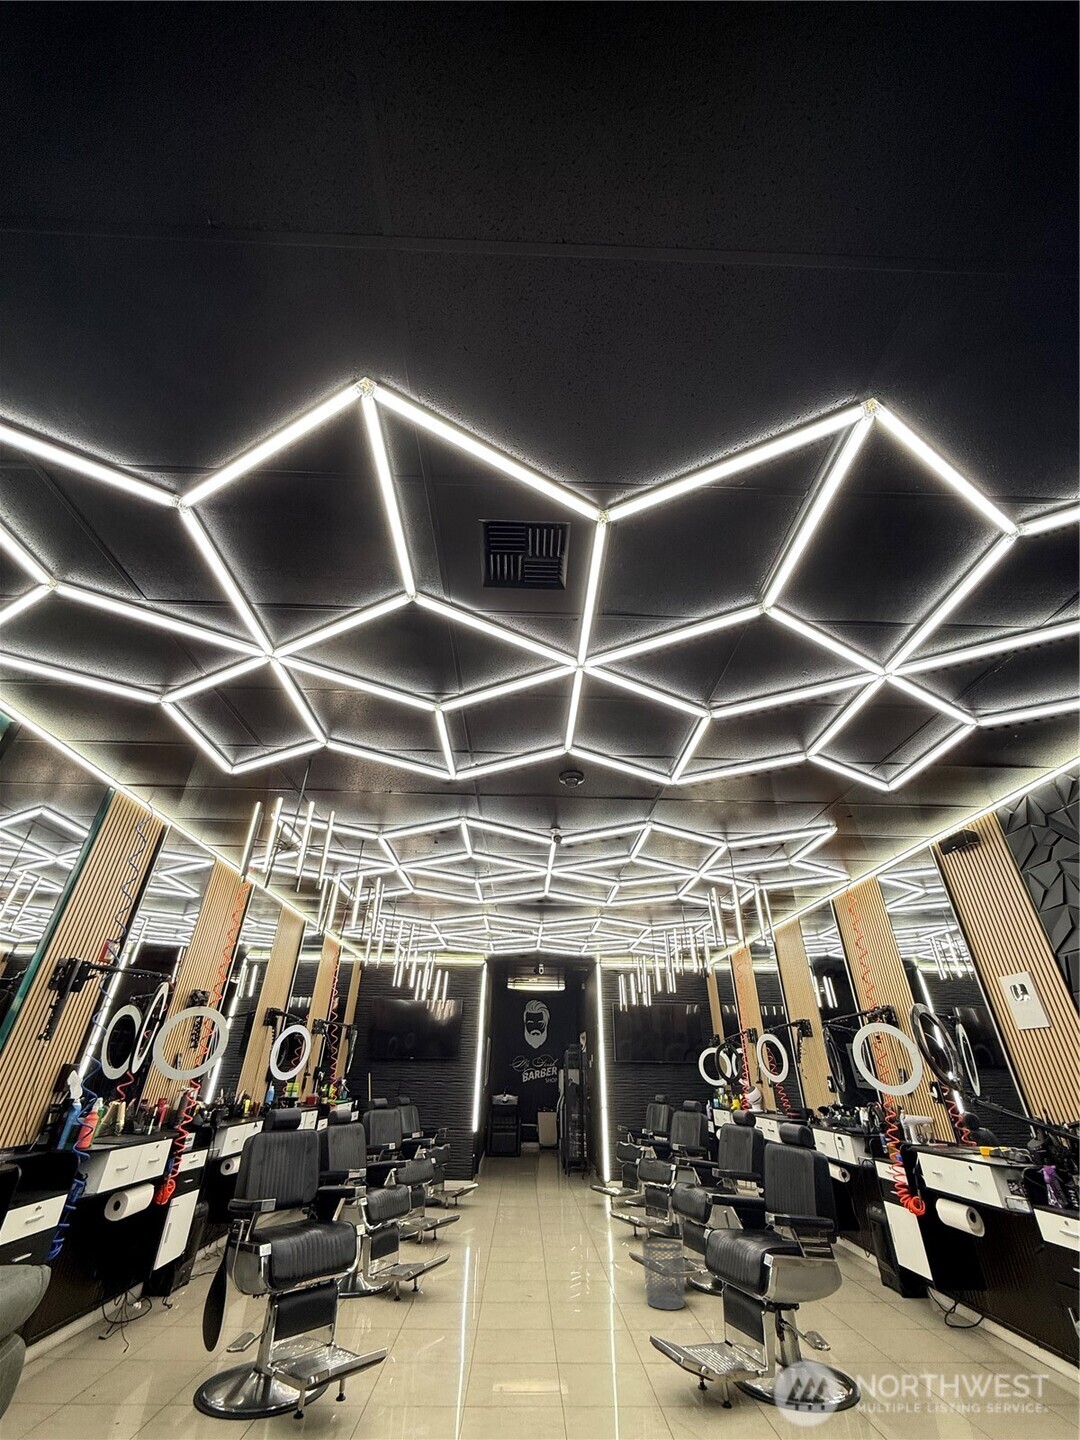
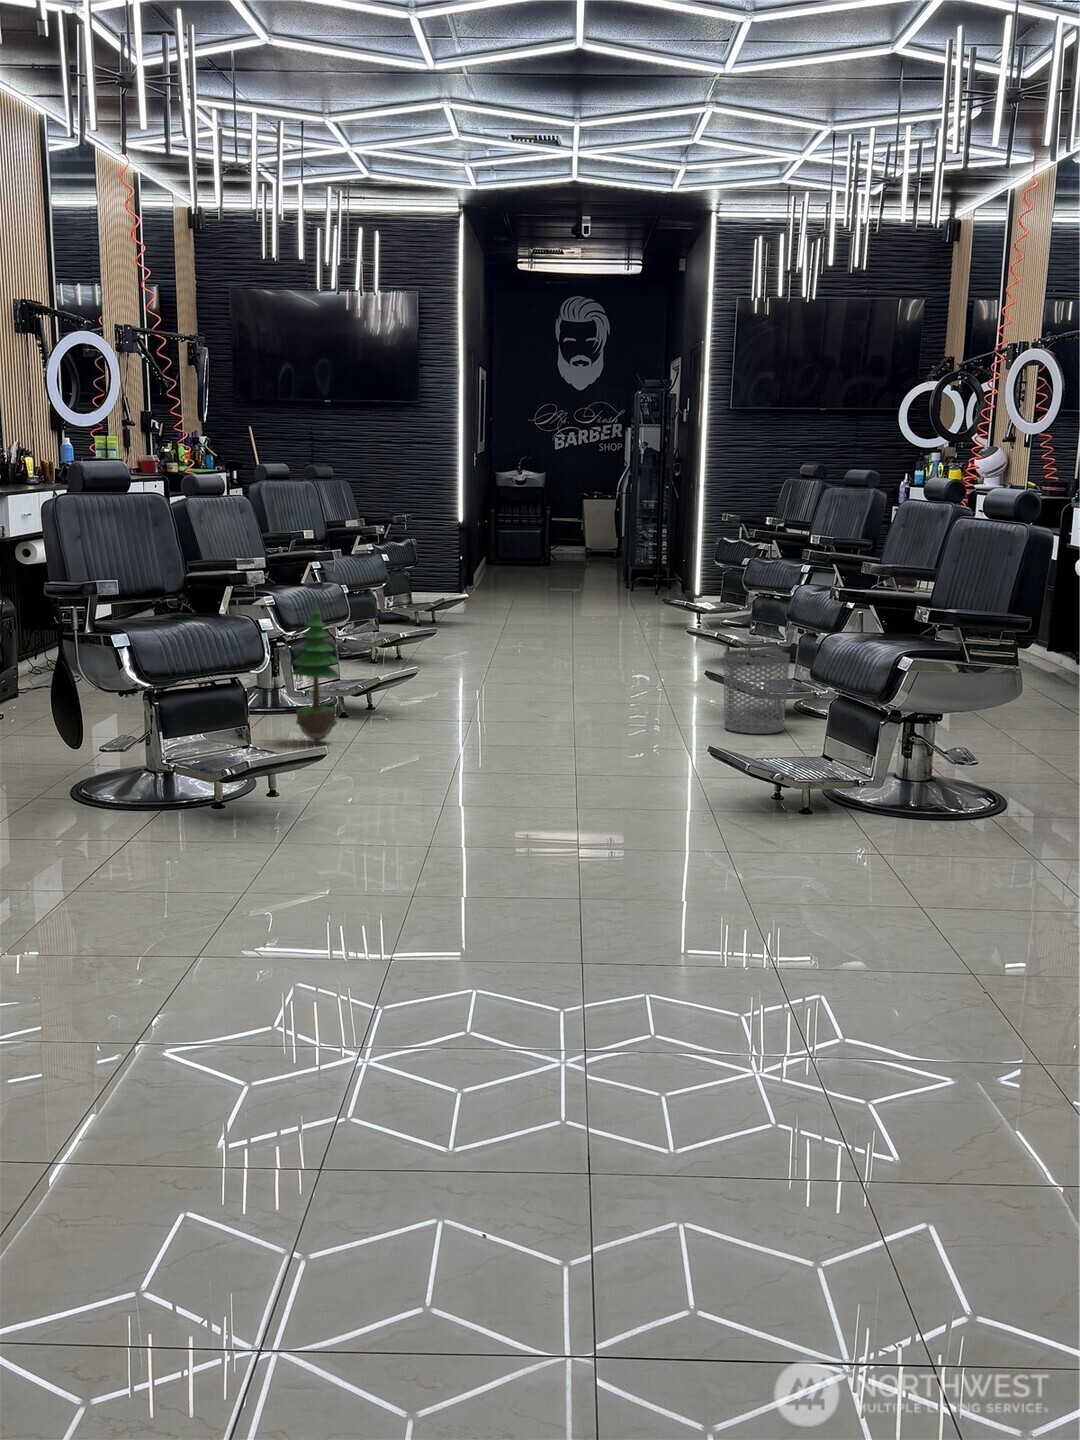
potted tree: none [377,1210,411,1327] -> present [290,603,340,742]

